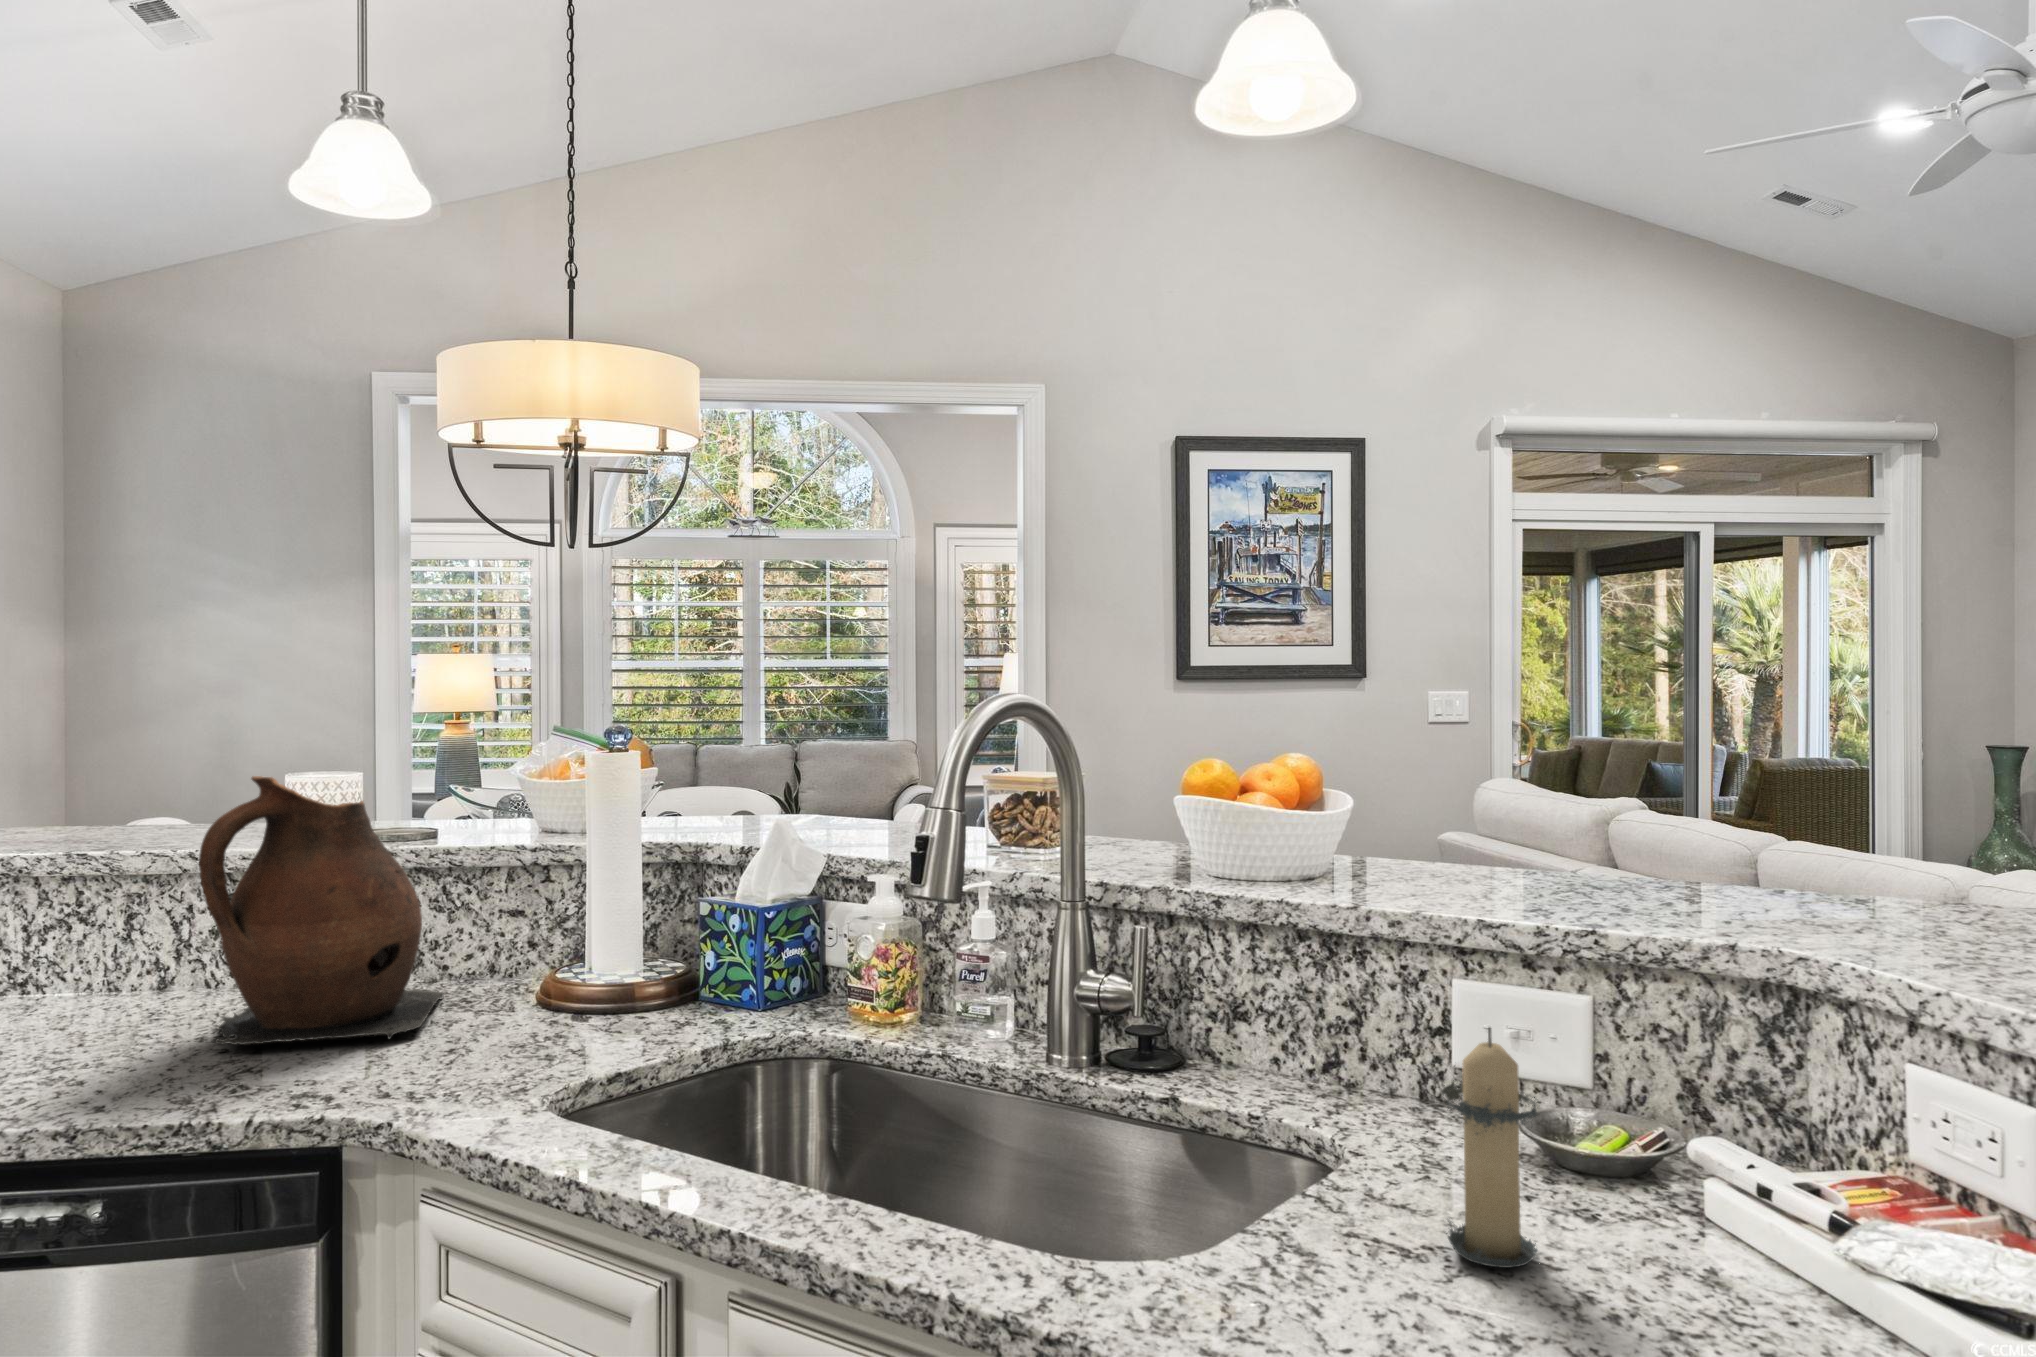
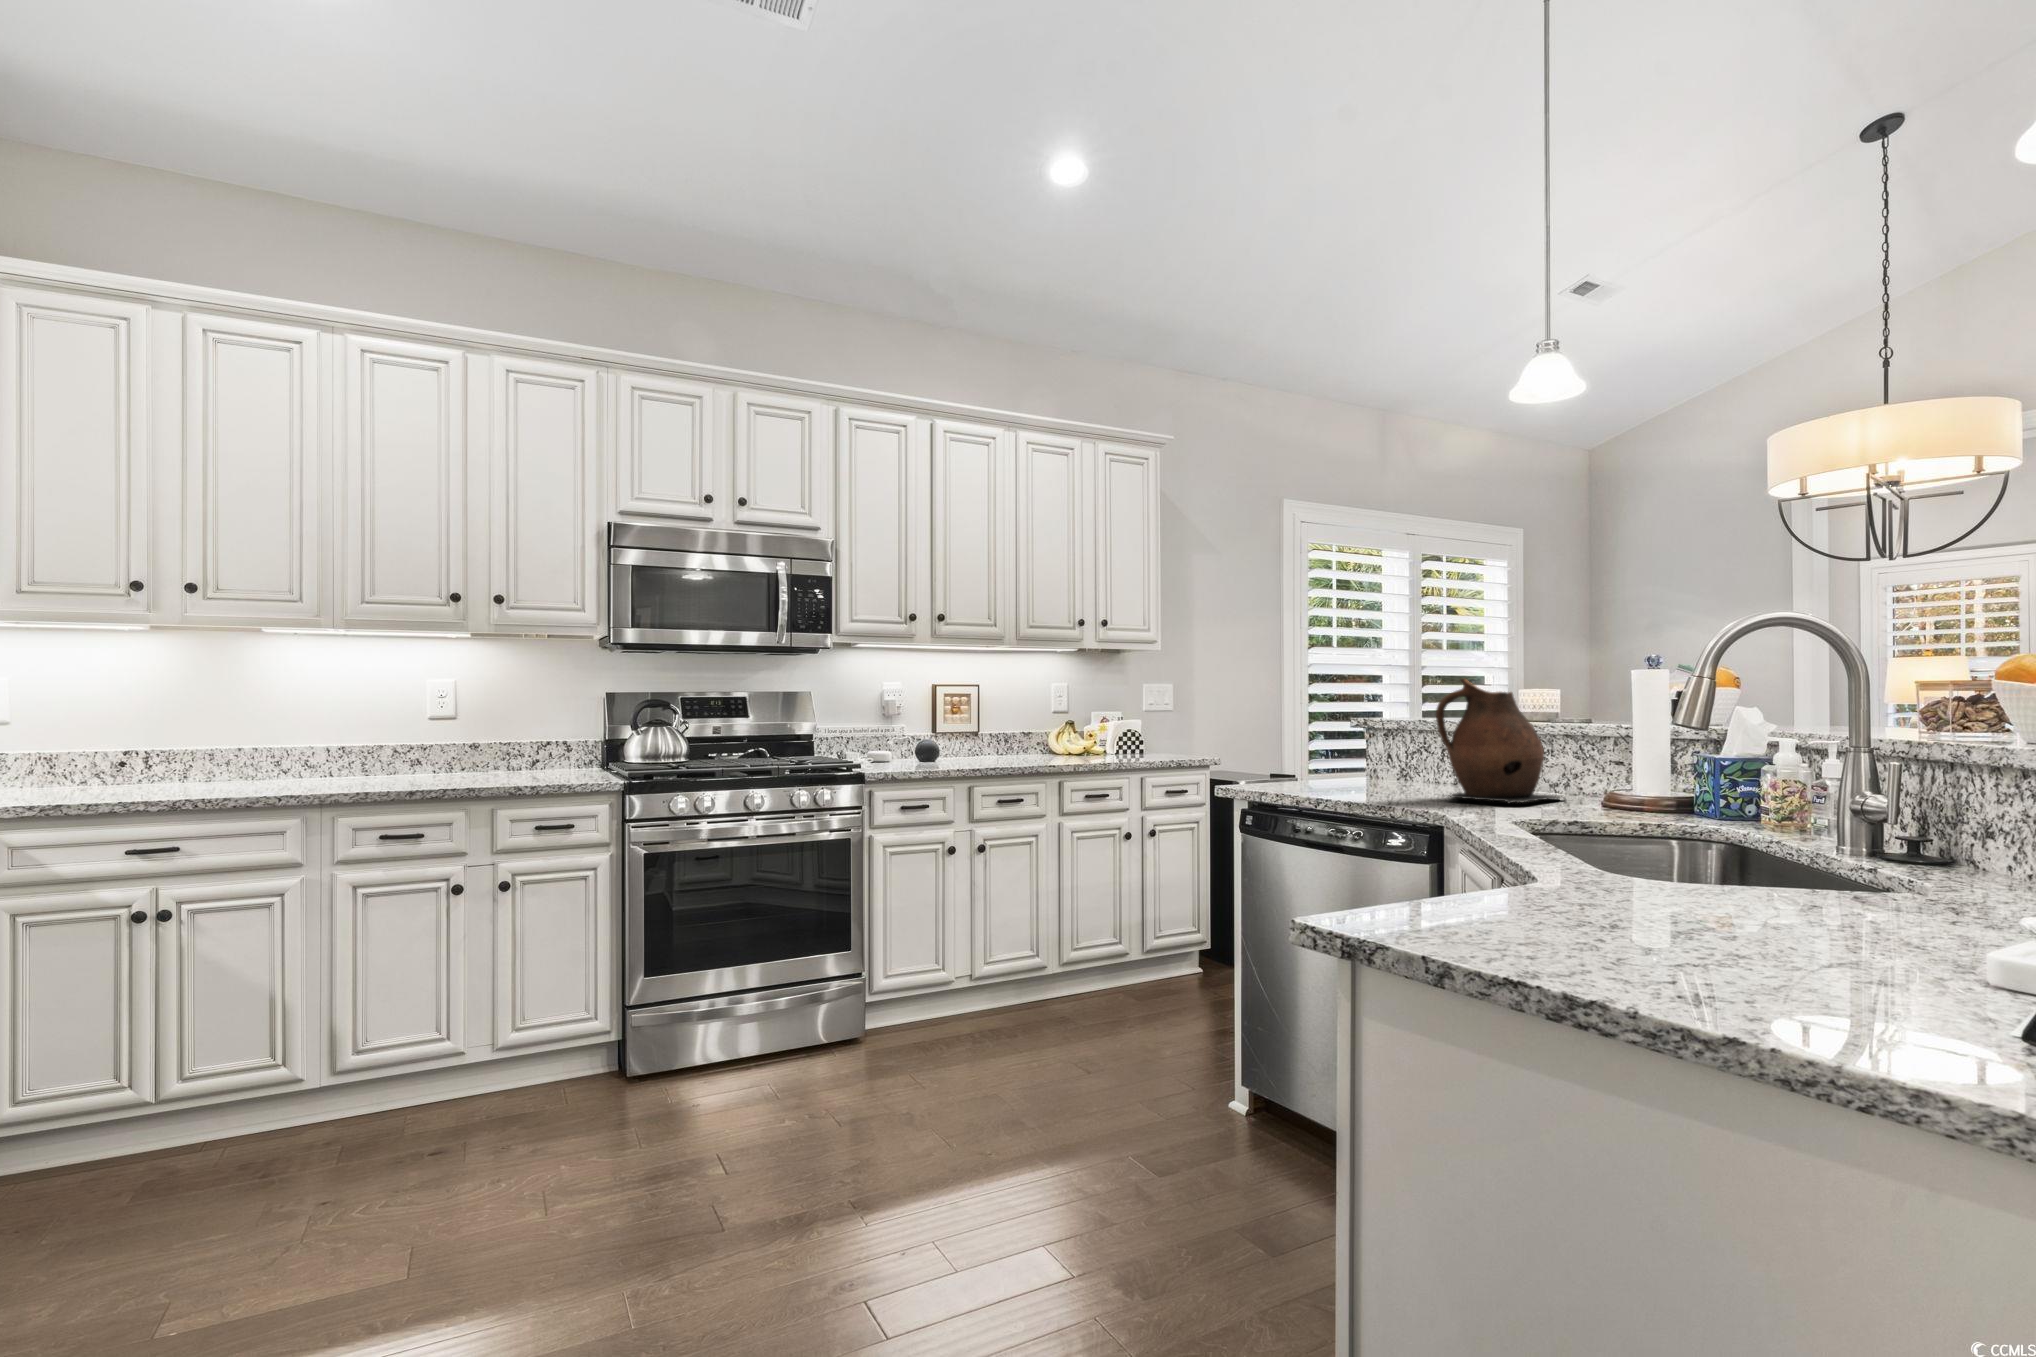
candle: present [1442,1028,1538,1268] -> none [1818,779,1909,923]

